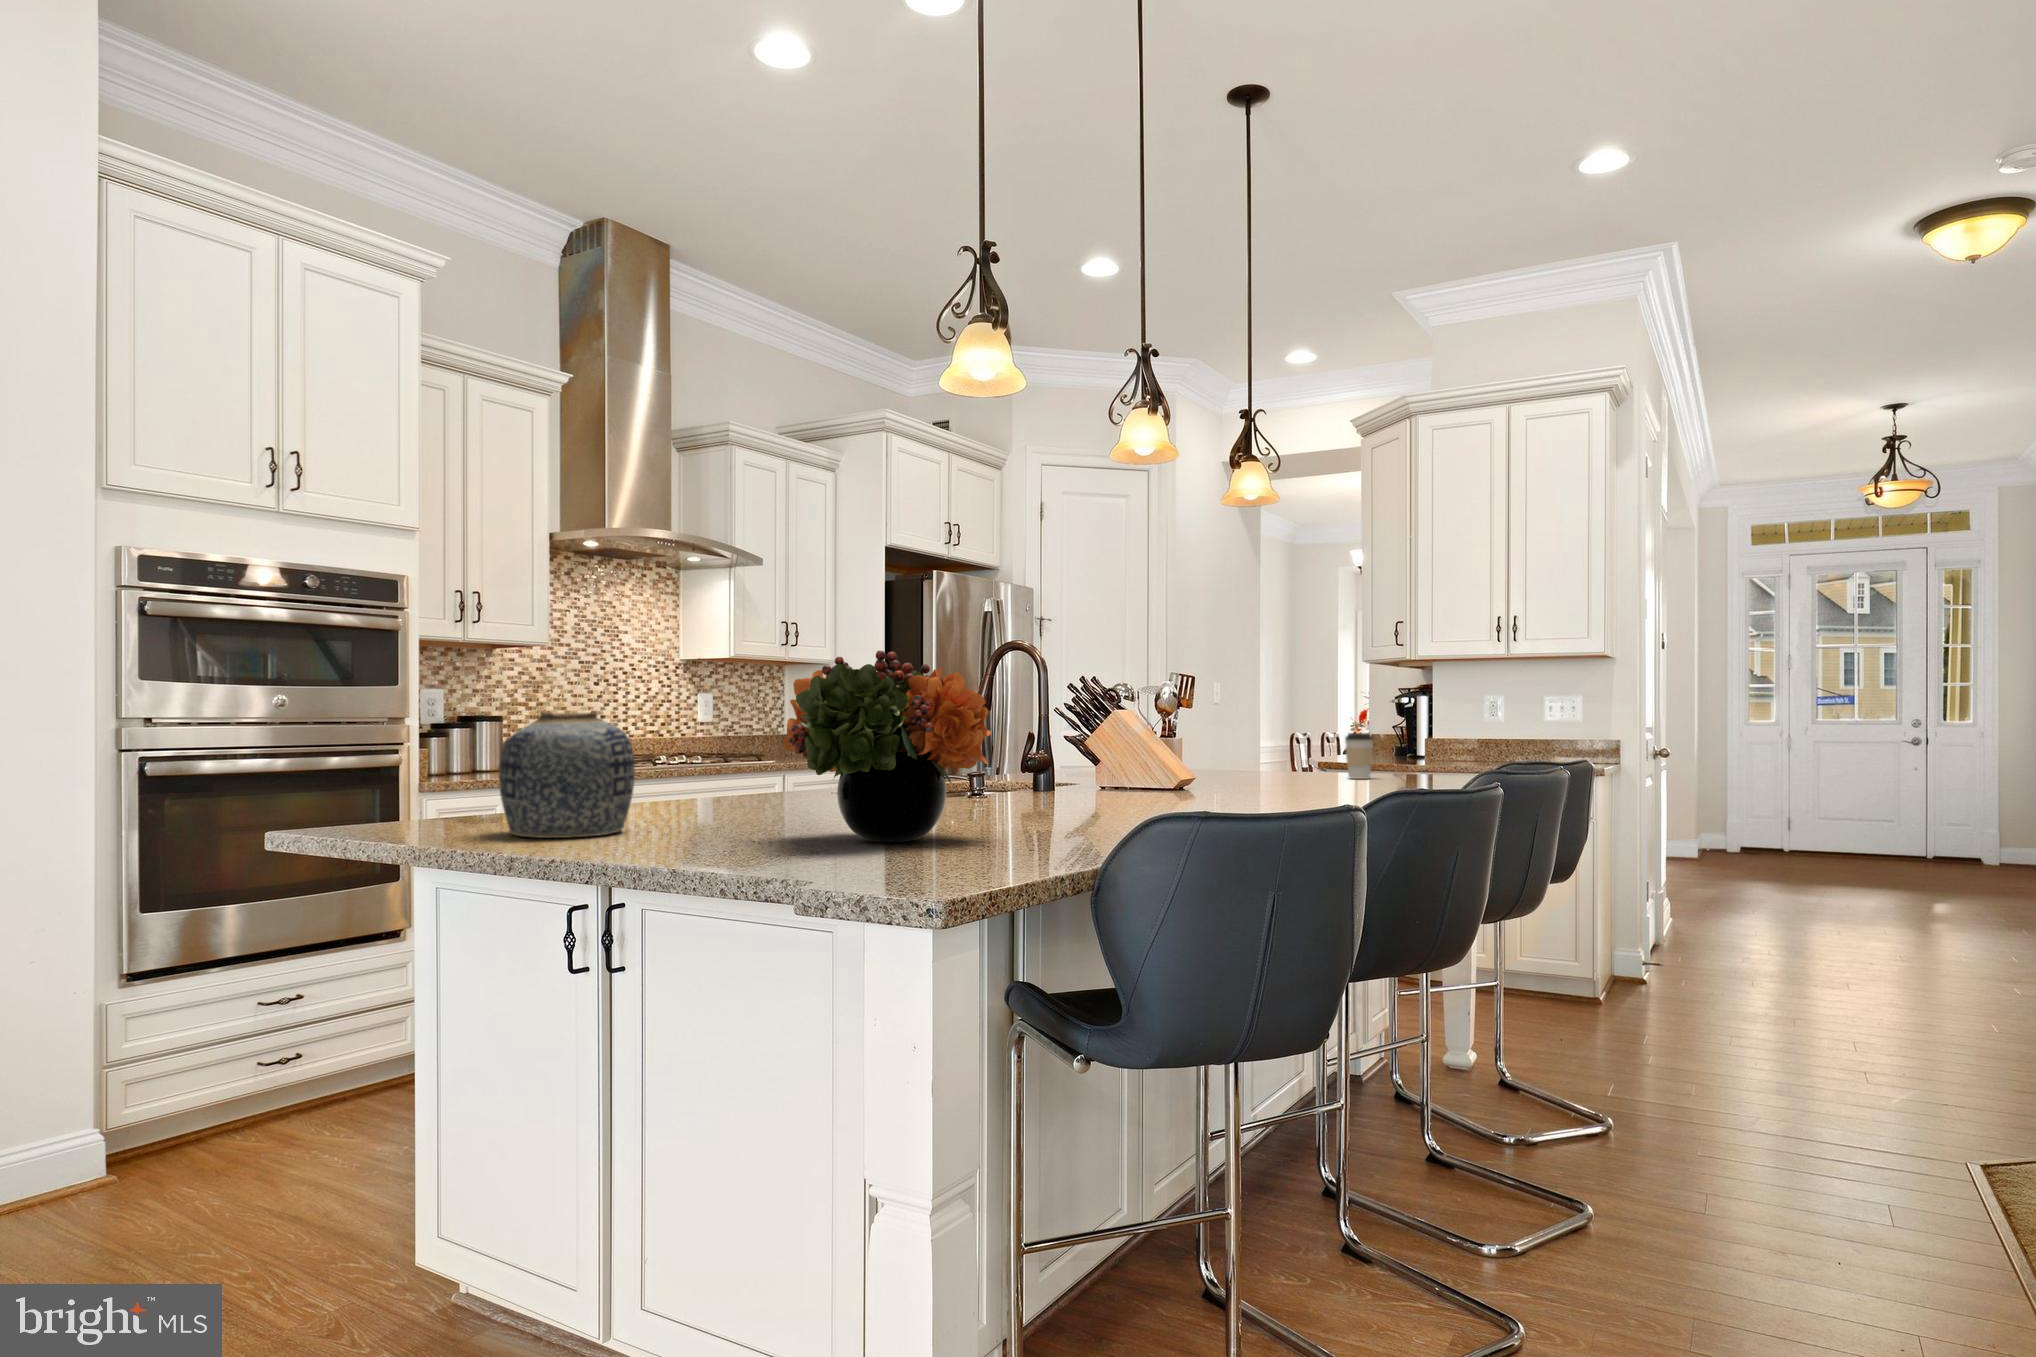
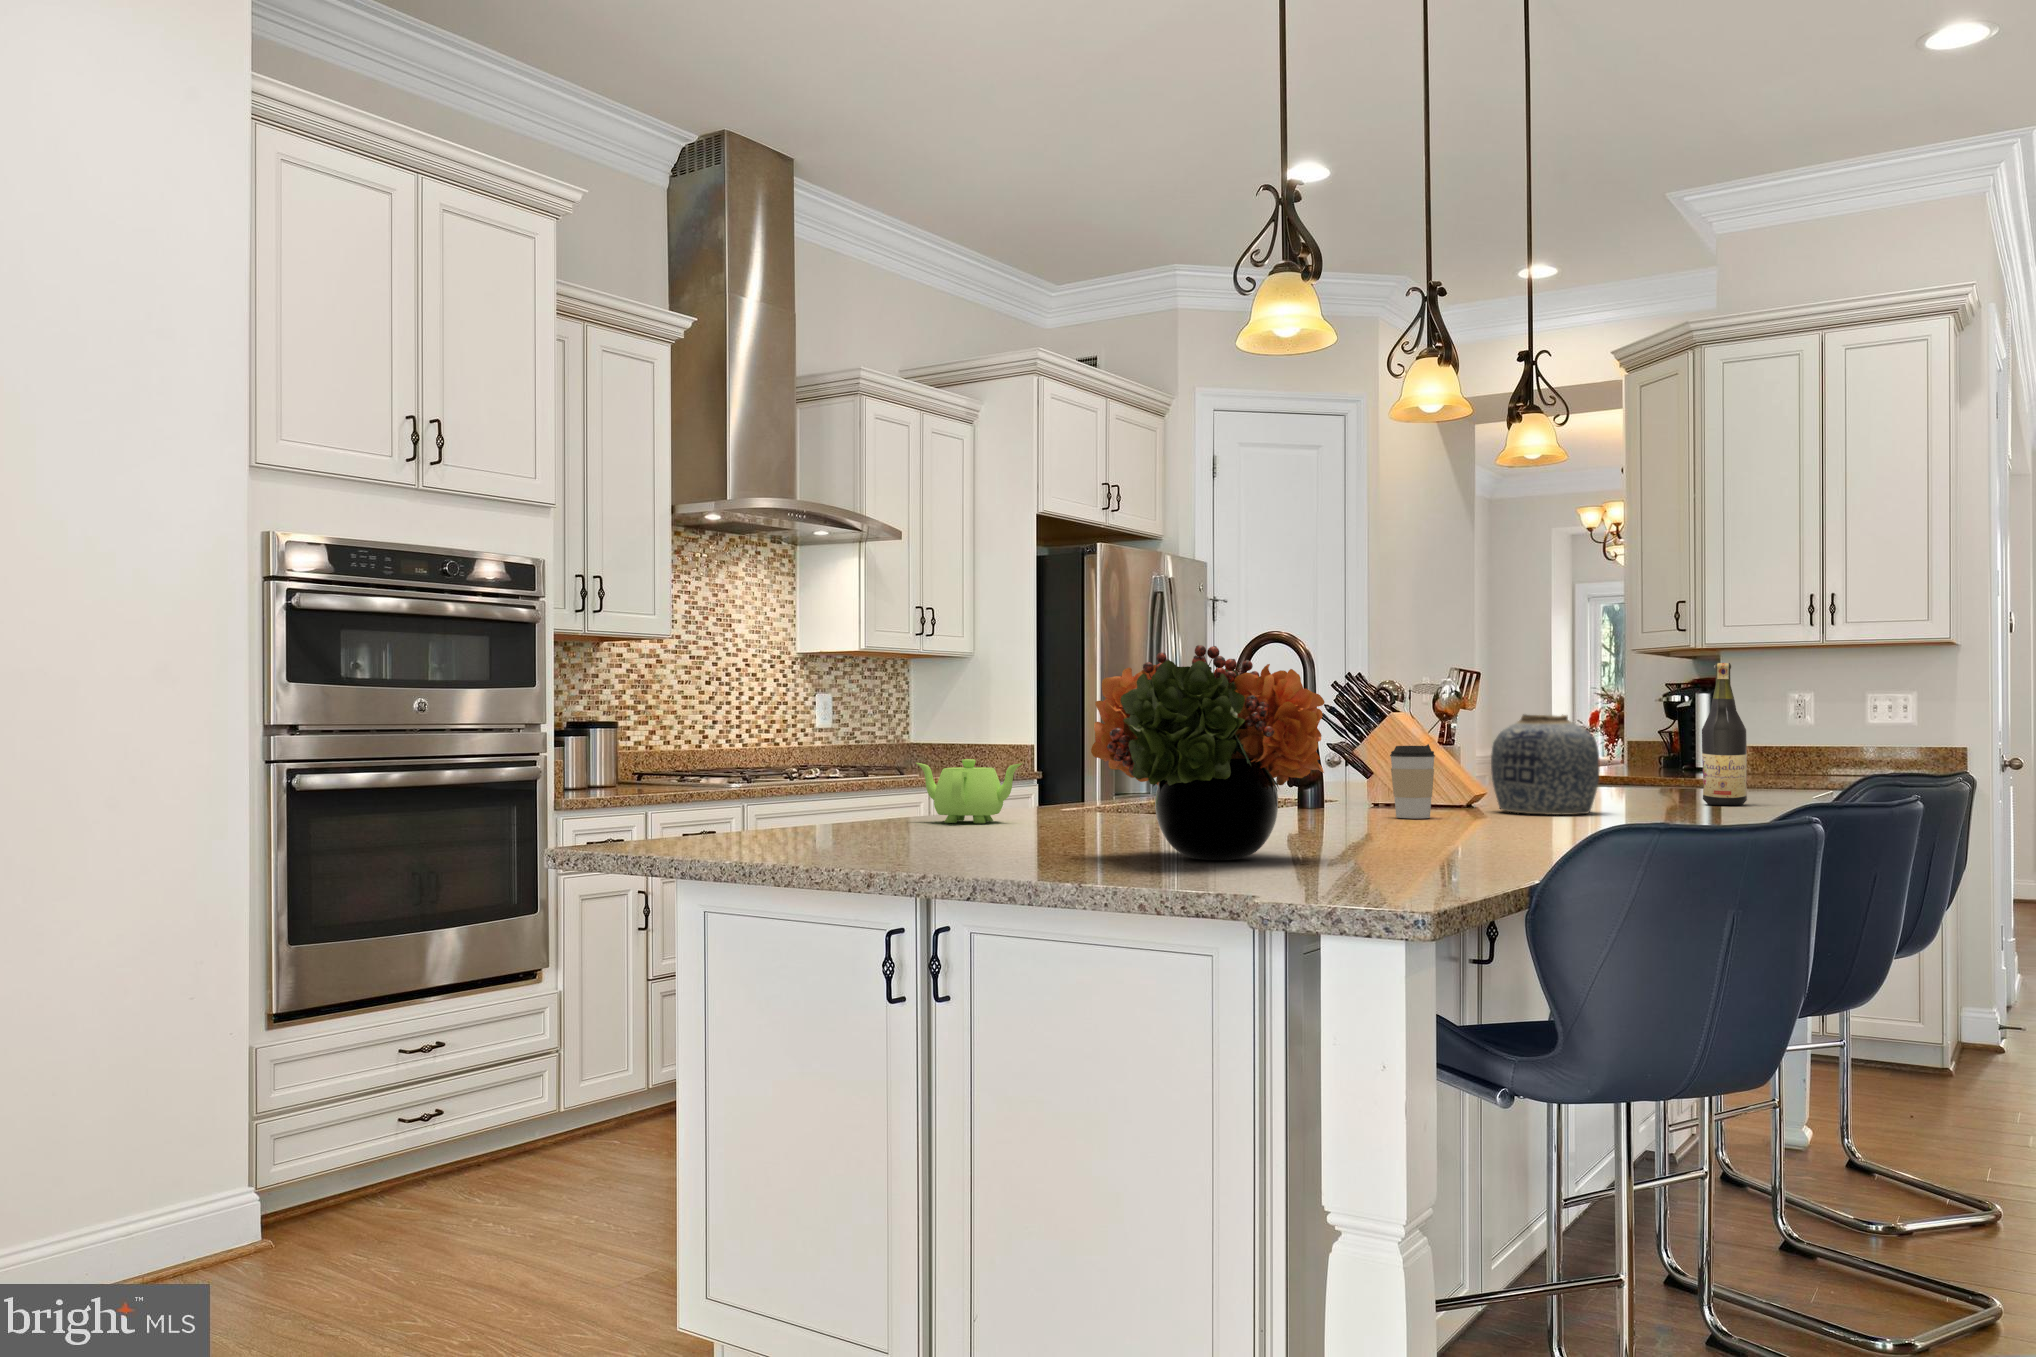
wine bottle: none [1383,671,1418,788] -> present [1702,663,1747,805]
vase: present [499,712,635,838] -> present [1491,714,1600,815]
coffee cup: present [1345,733,1373,779] -> present [1390,744,1435,818]
teapot: none [696,750,787,806] -> present [916,759,1022,823]

